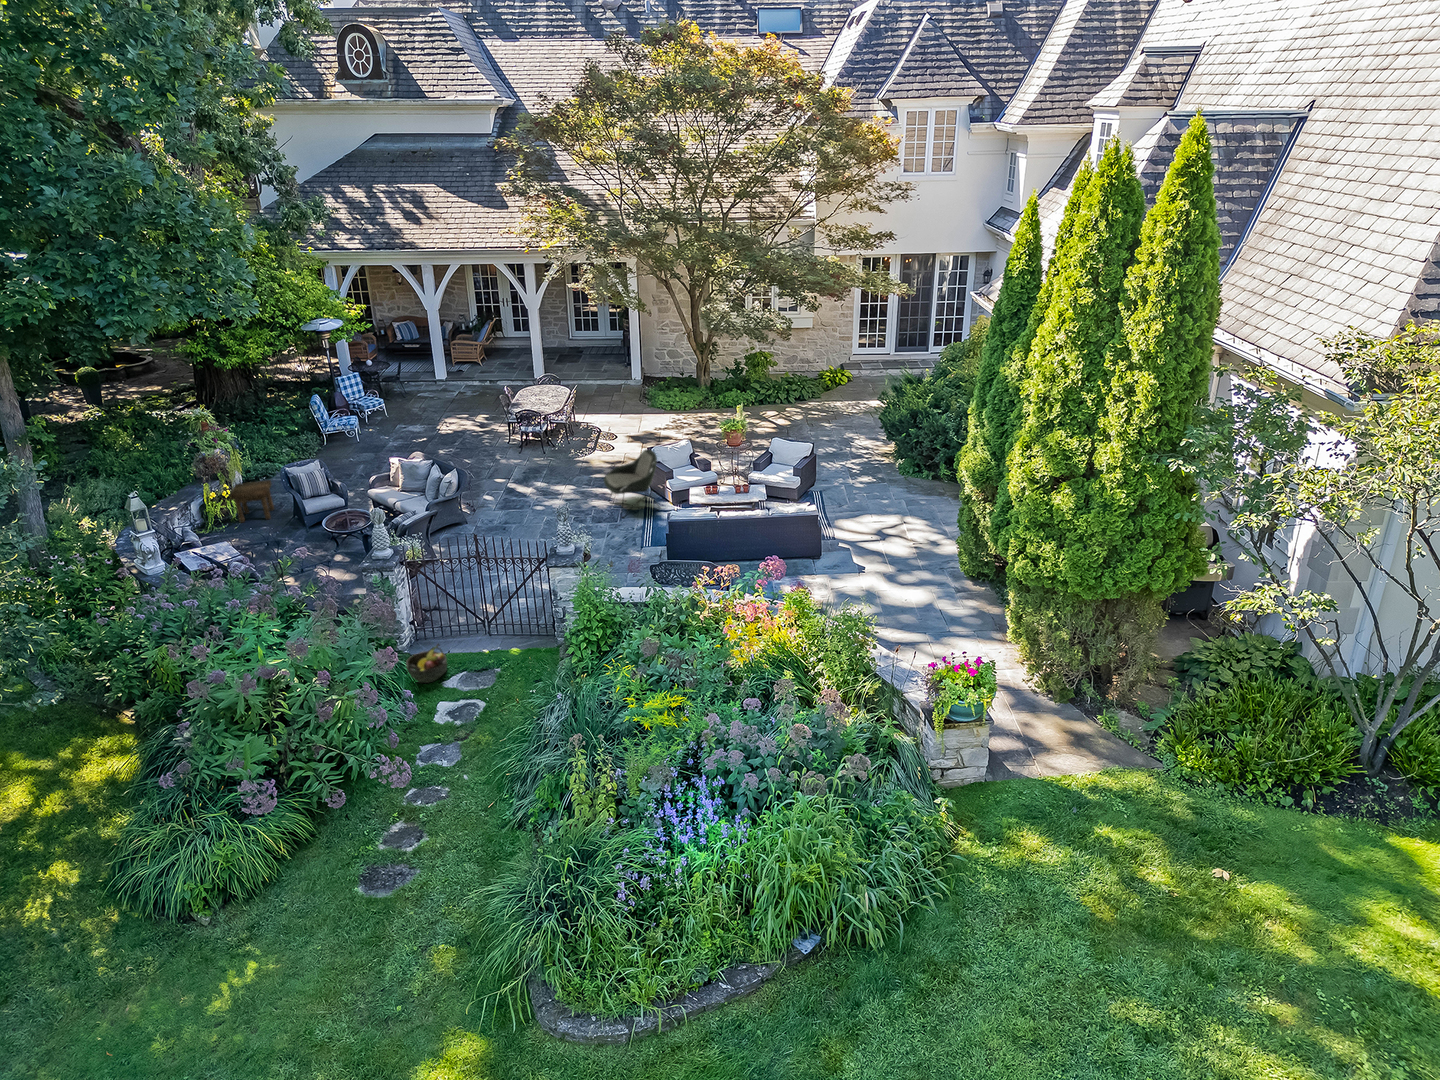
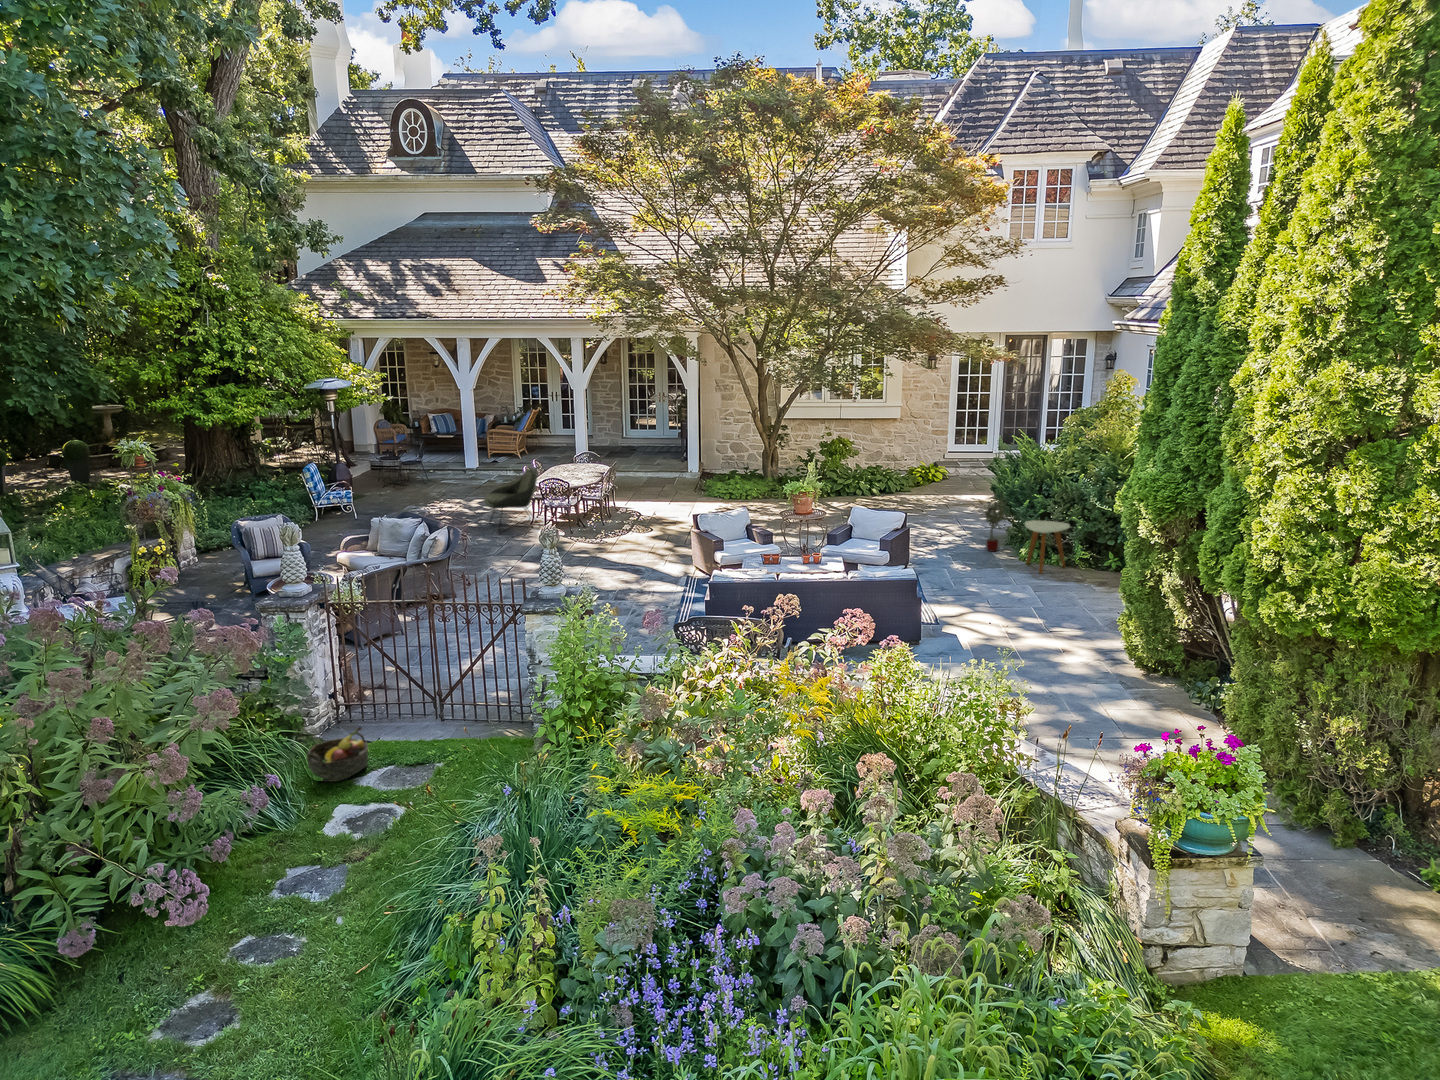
potted tree: none [873,419,900,464] -> present [985,493,1015,552]
side table: none [905,443,938,486] -> present [1025,520,1070,574]
lounge chair: present [604,449,659,517] -> present [484,468,540,534]
stool: present [229,480,274,523] -> none [167,543,227,592]

